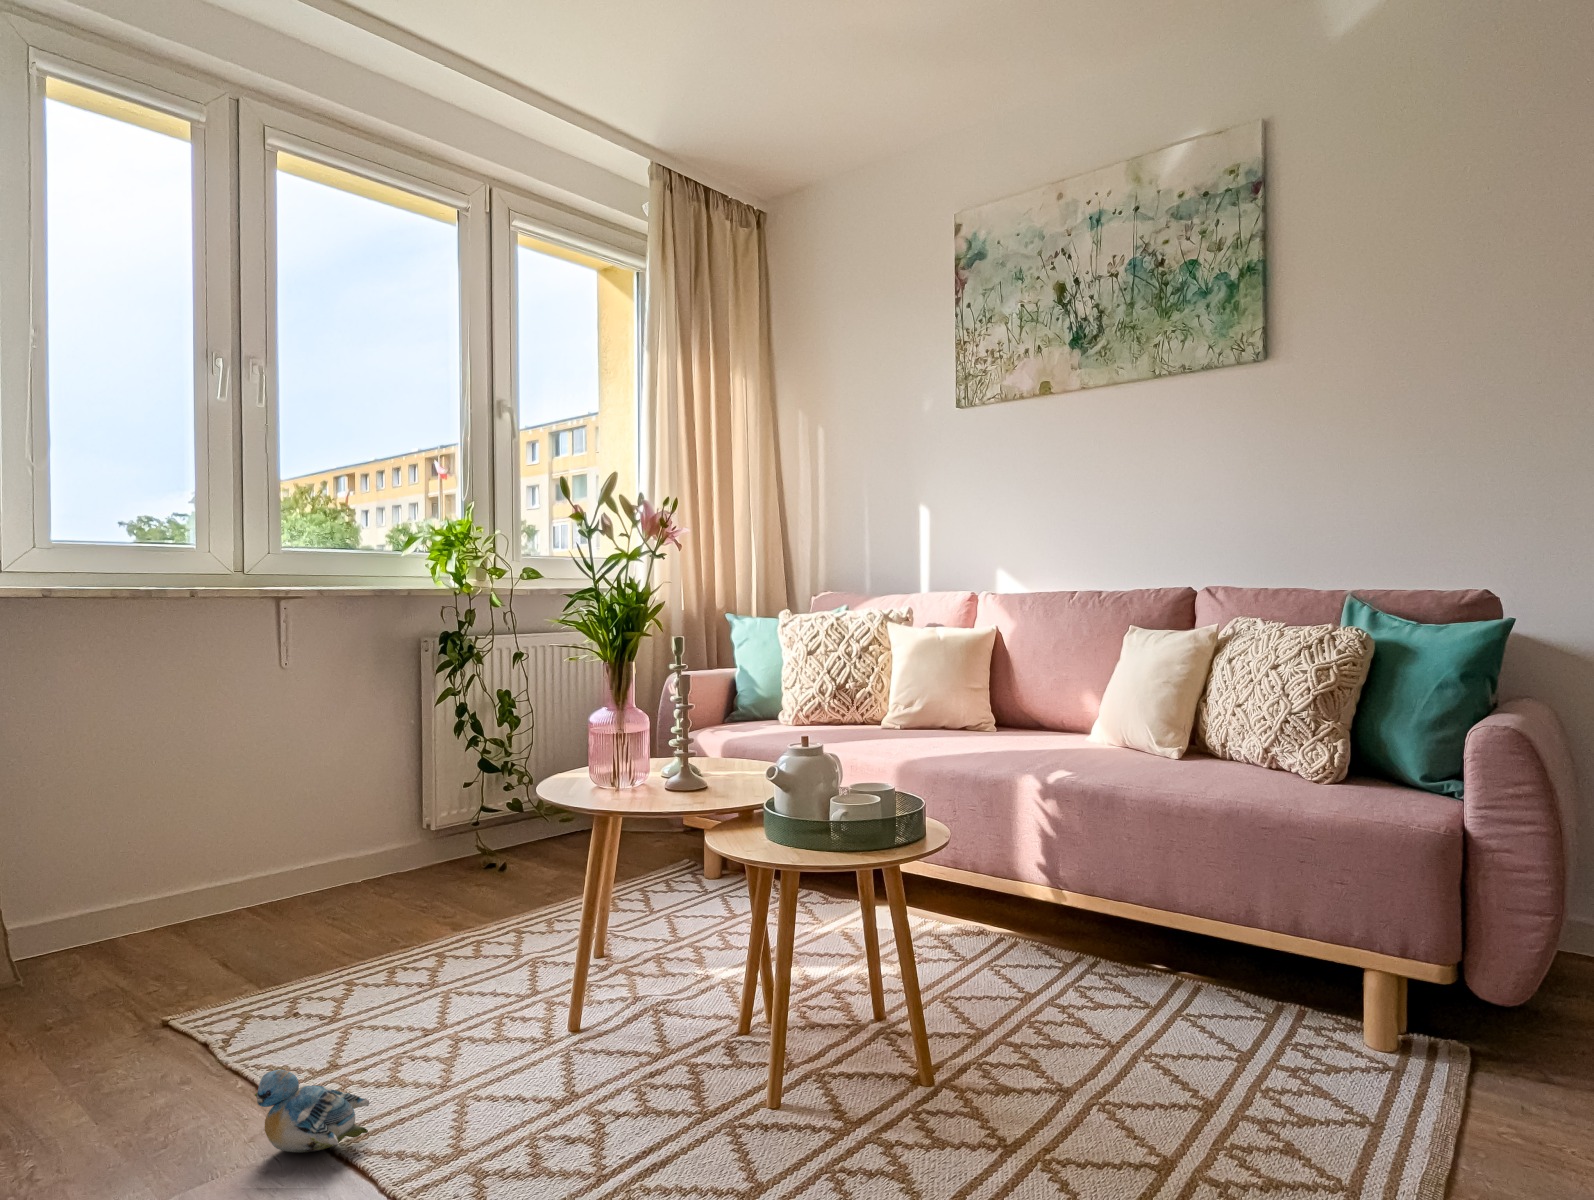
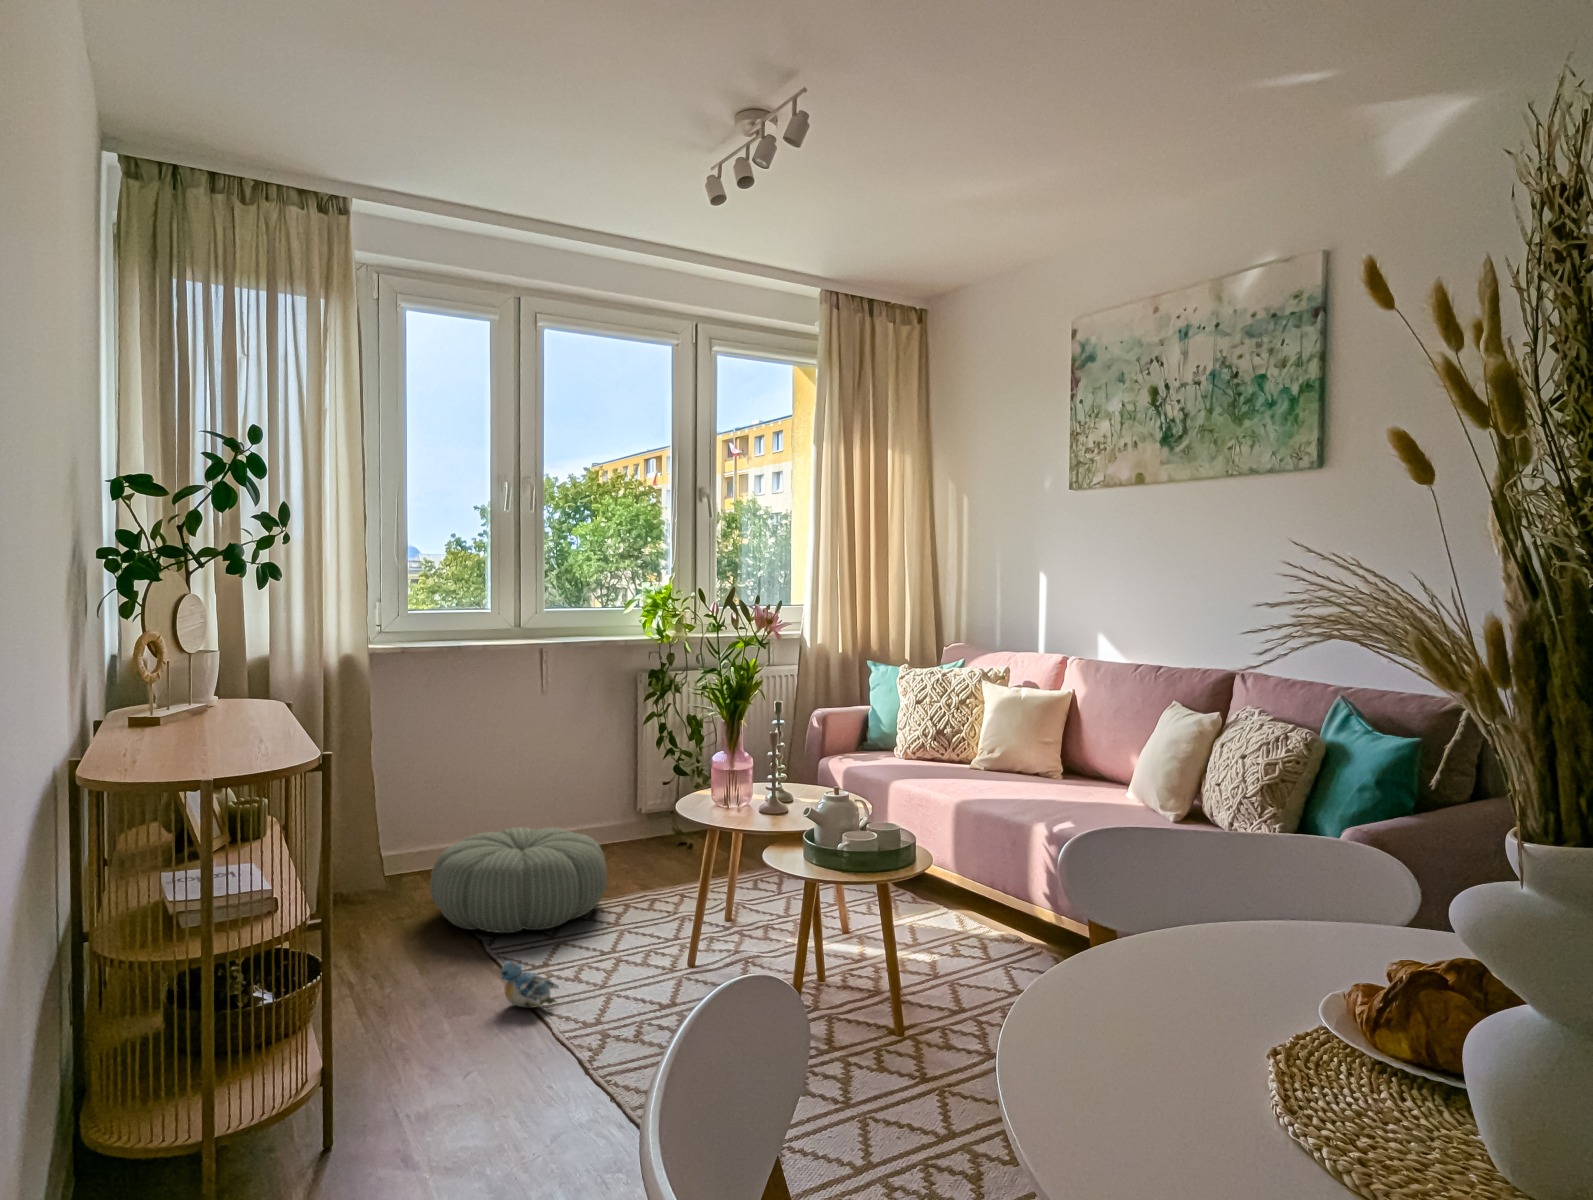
pouf: none [108,849,415,1022] -> present [430,827,607,933]

